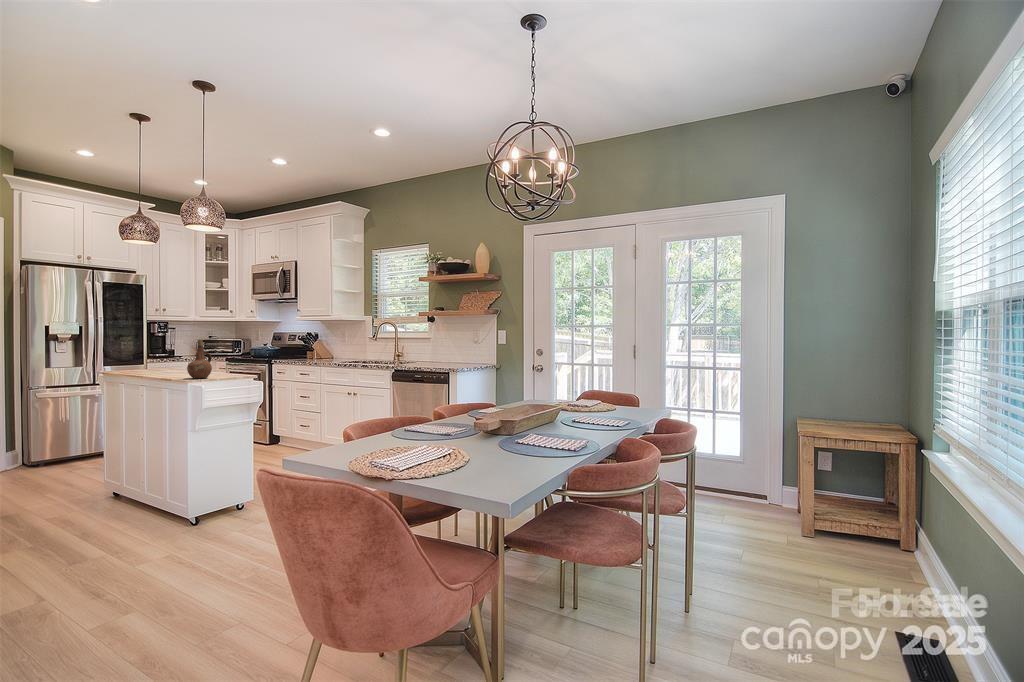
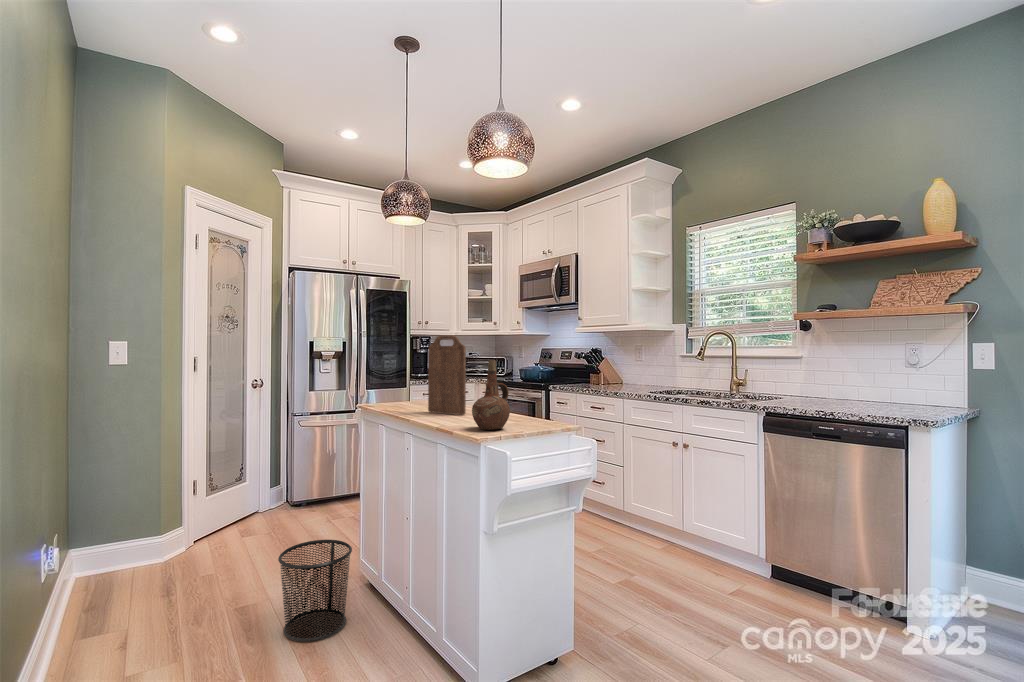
cutting board: none [160,325,187,374] -> present [428,335,466,415]
waste bin: none [41,463,101,524] -> present [278,540,352,642]

